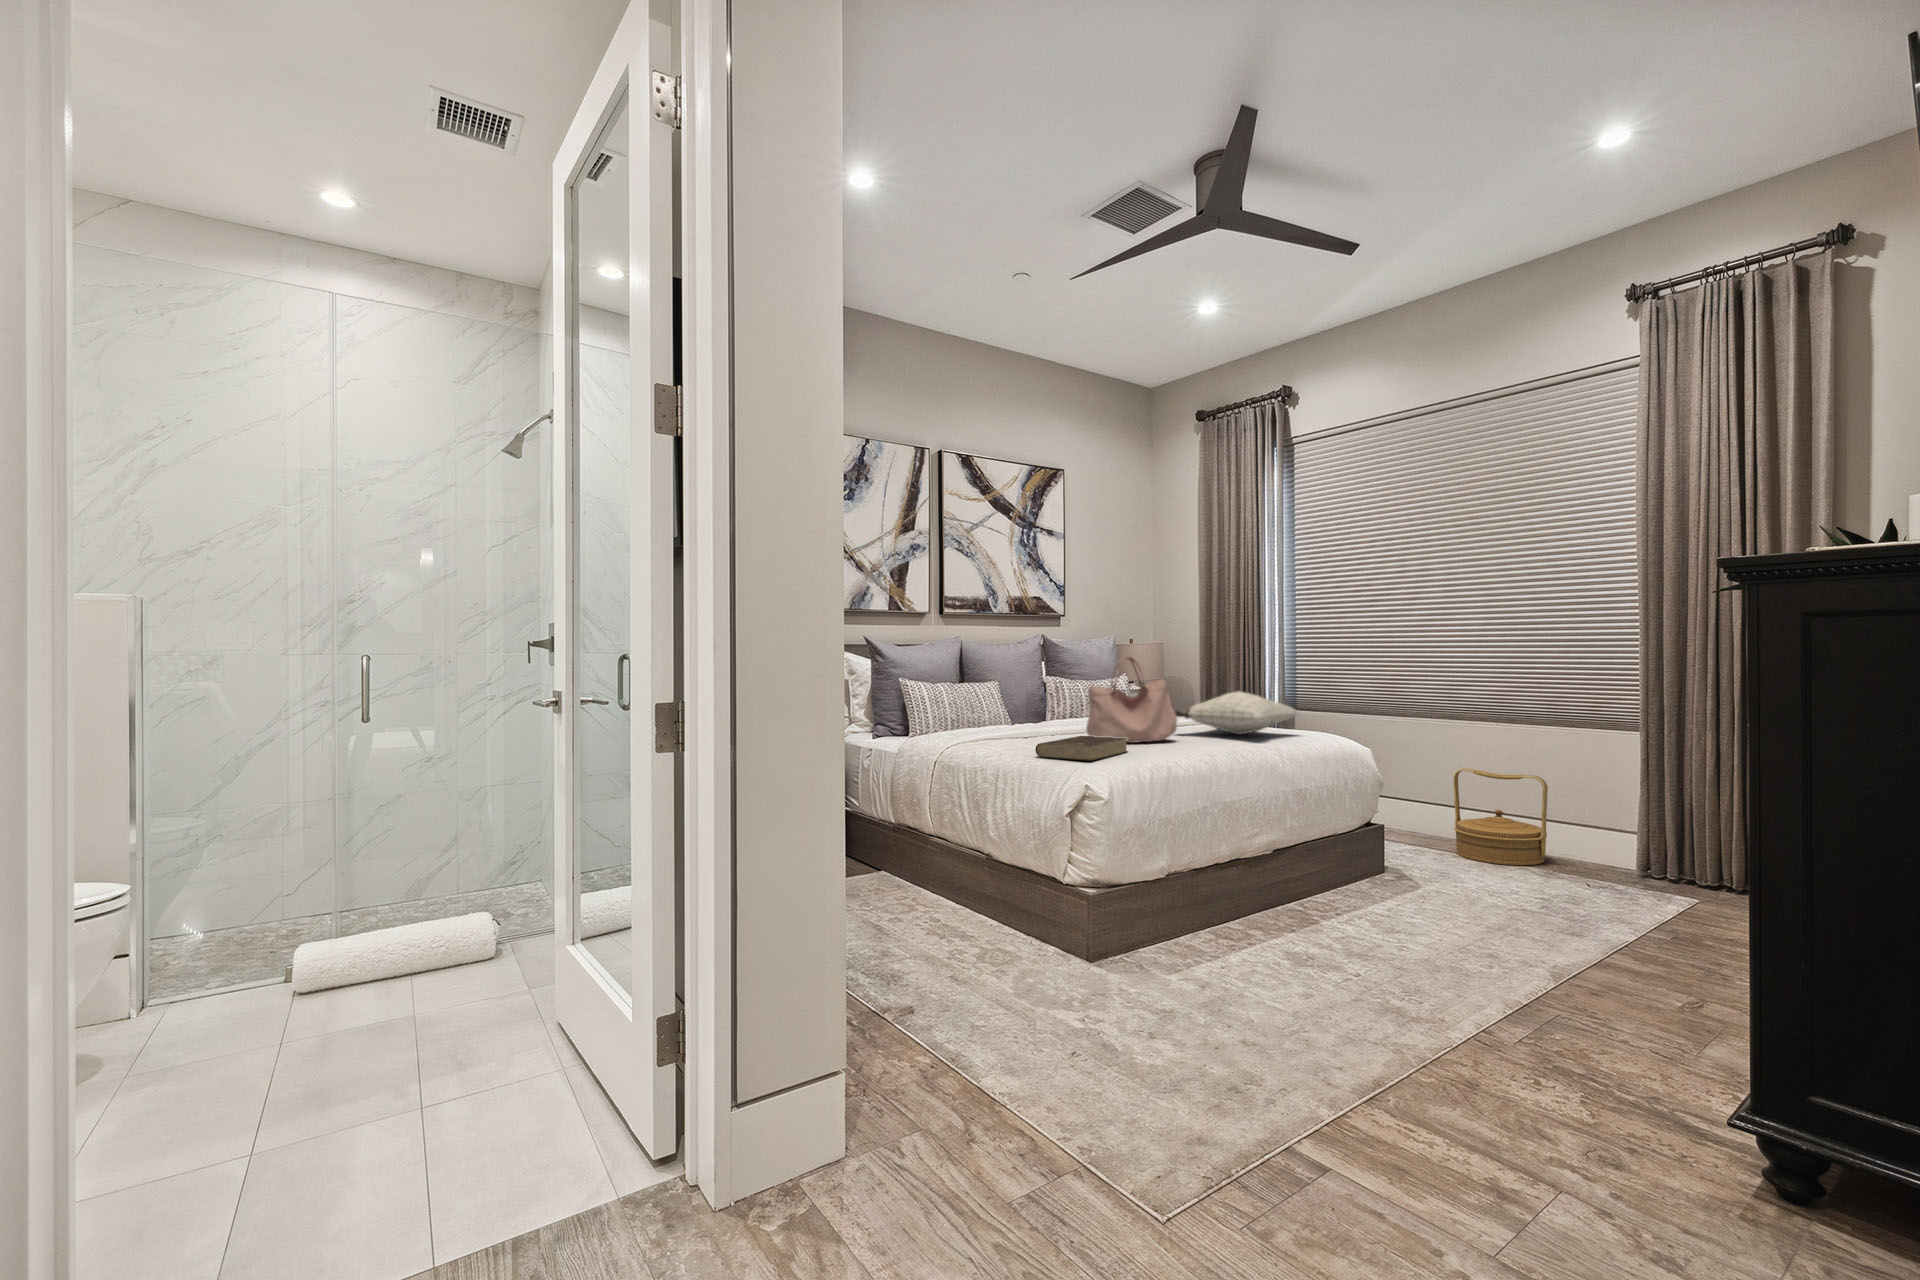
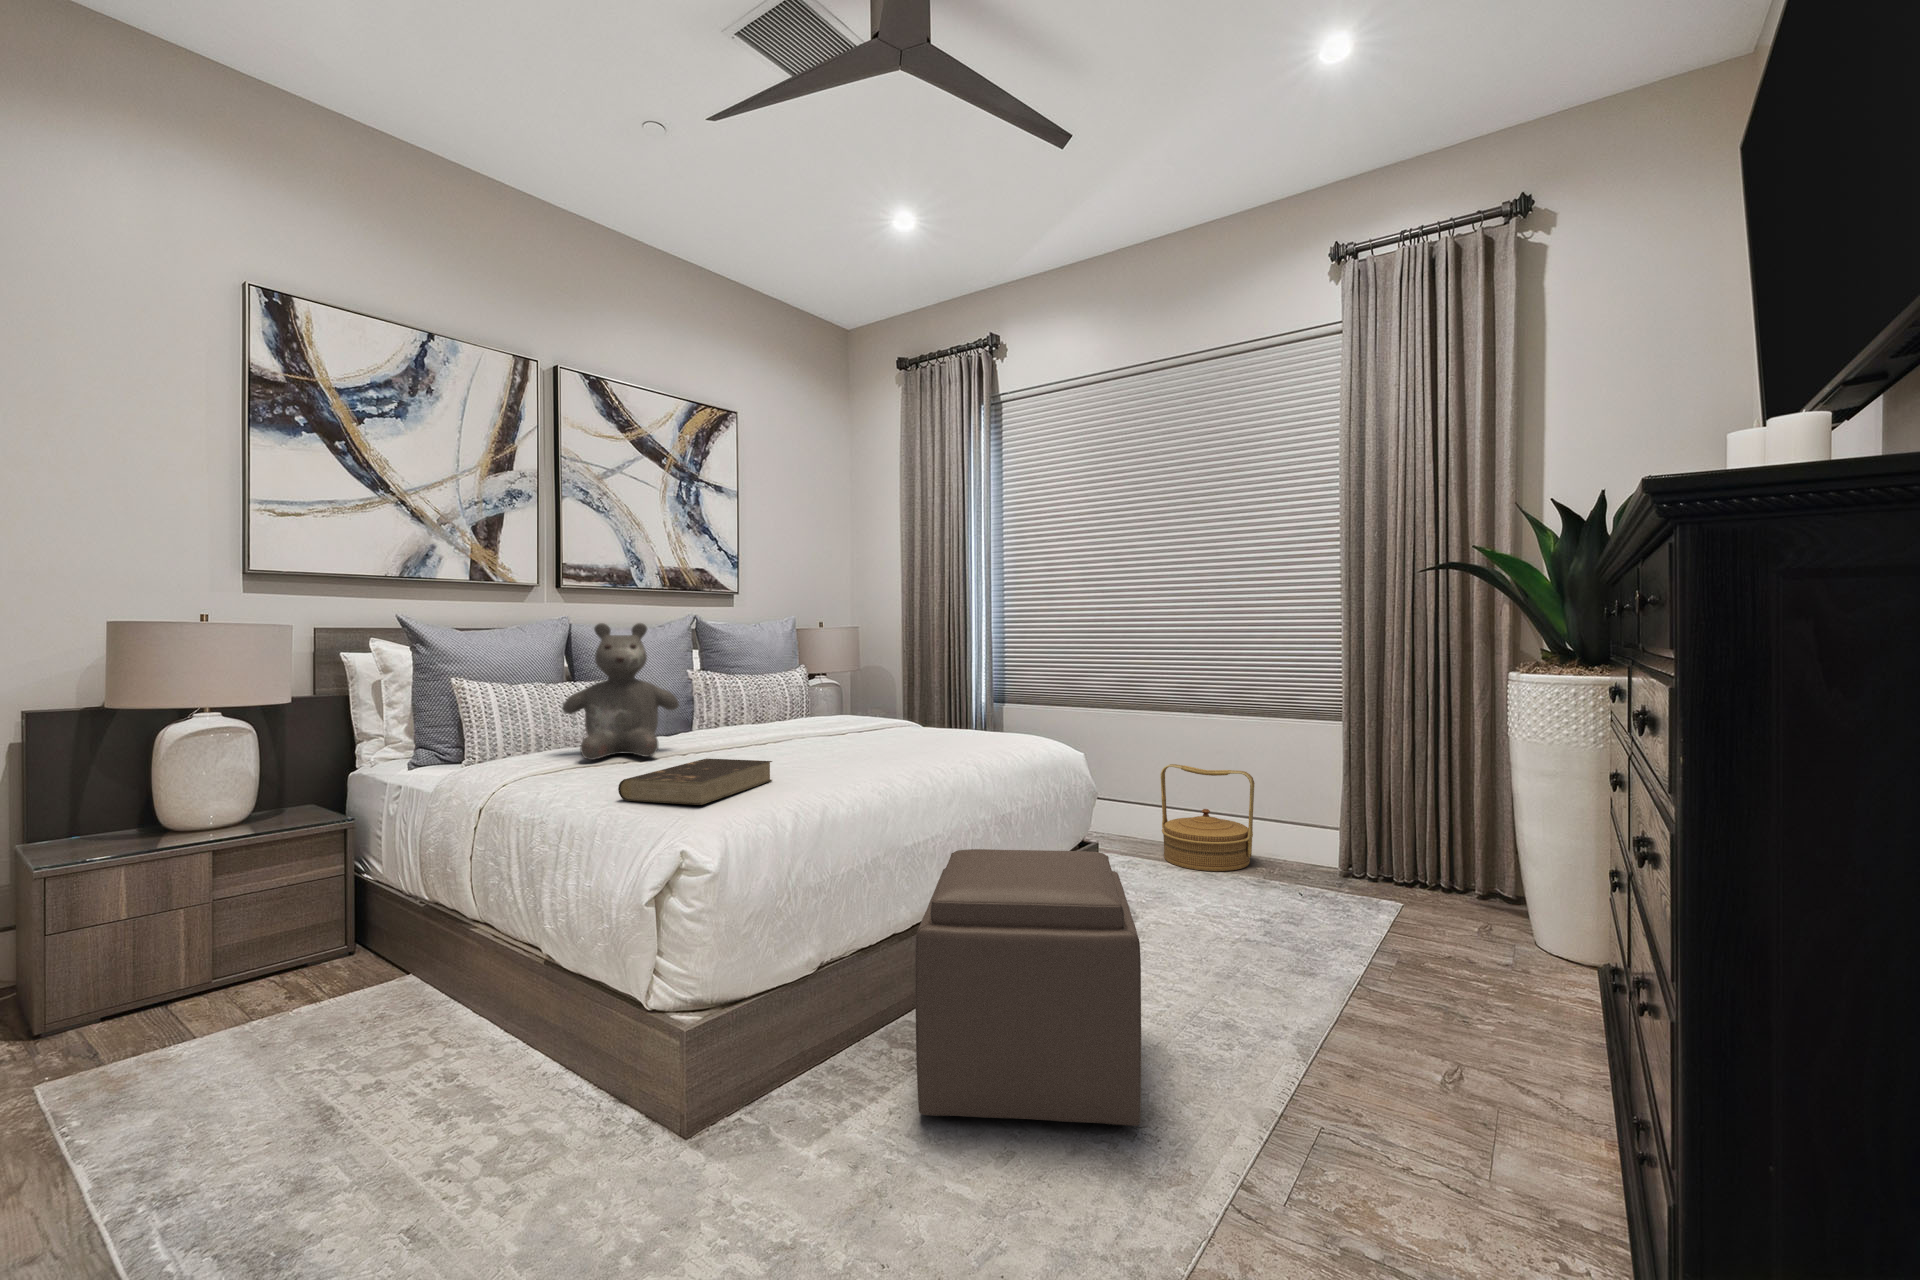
teddy bear: none [974,643,1050,737] -> present [563,623,679,760]
handbag: present [1086,656,1177,743] -> none [722,642,851,763]
pillow: present [1175,691,1298,735] -> none [849,686,1004,741]
ottoman: none [1237,804,1399,986] -> present [915,849,1141,1126]

